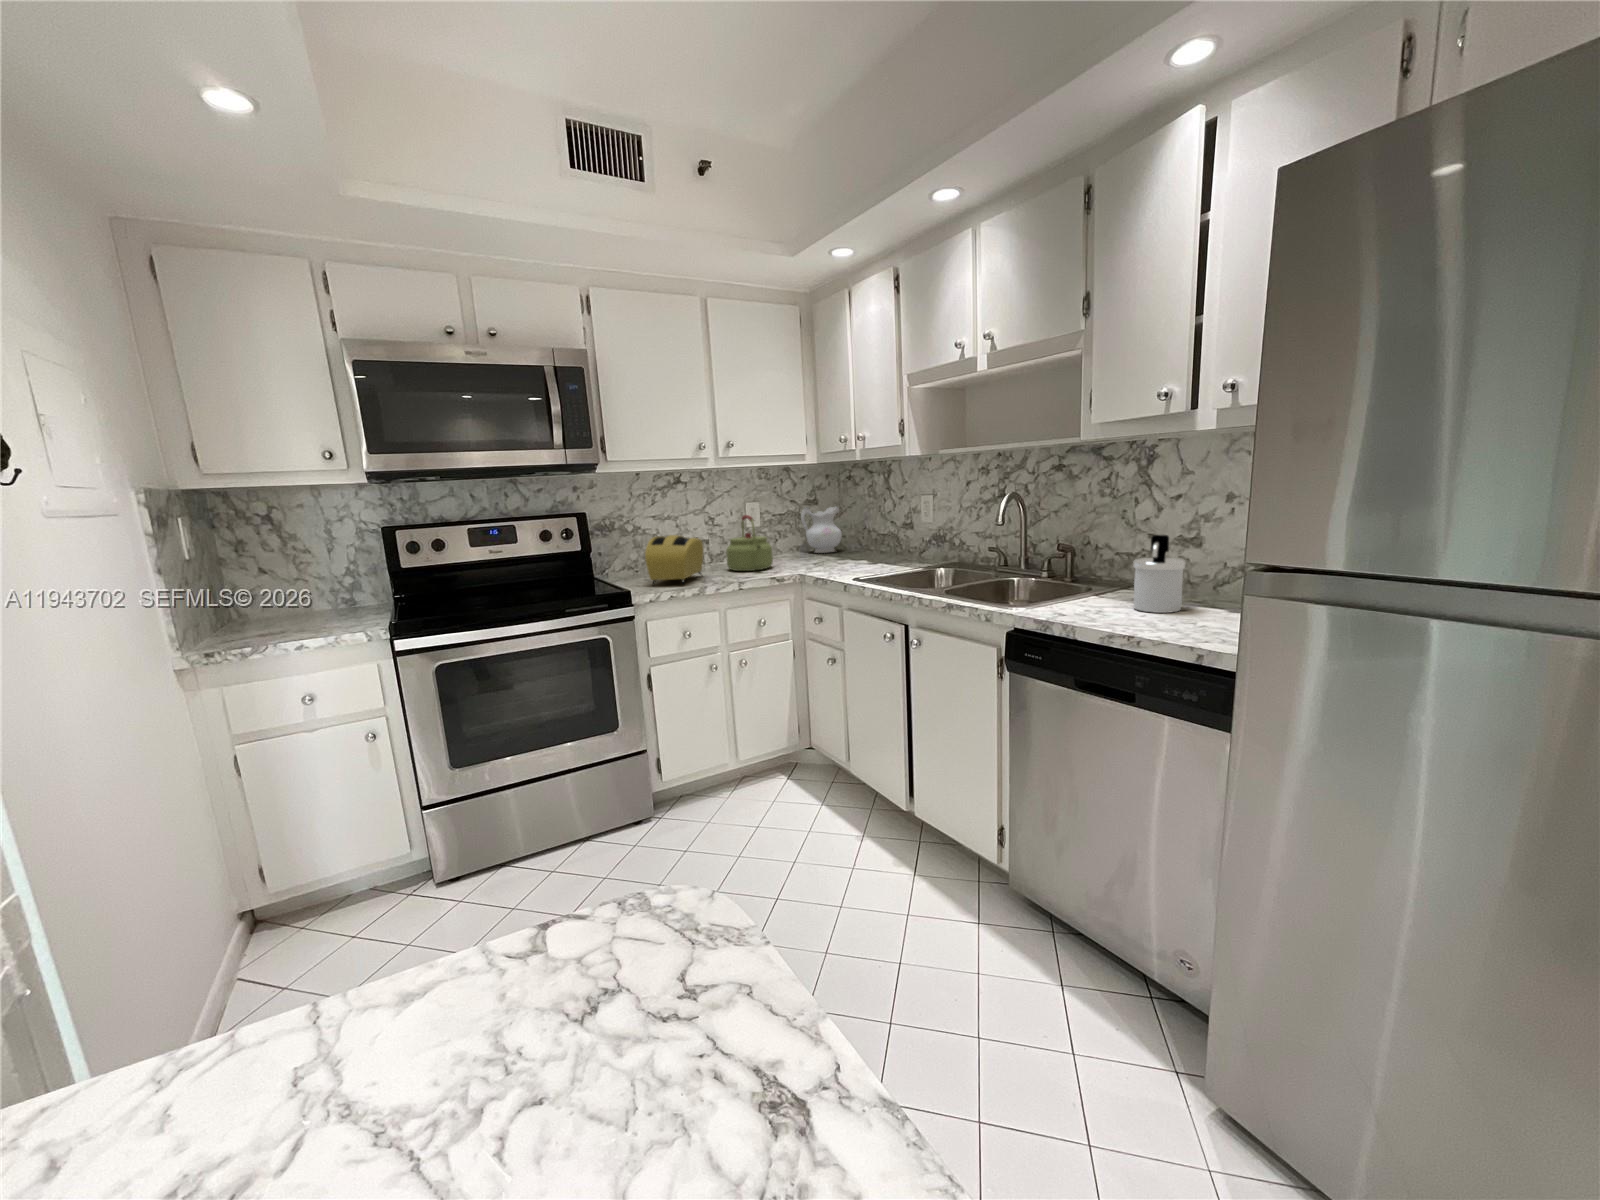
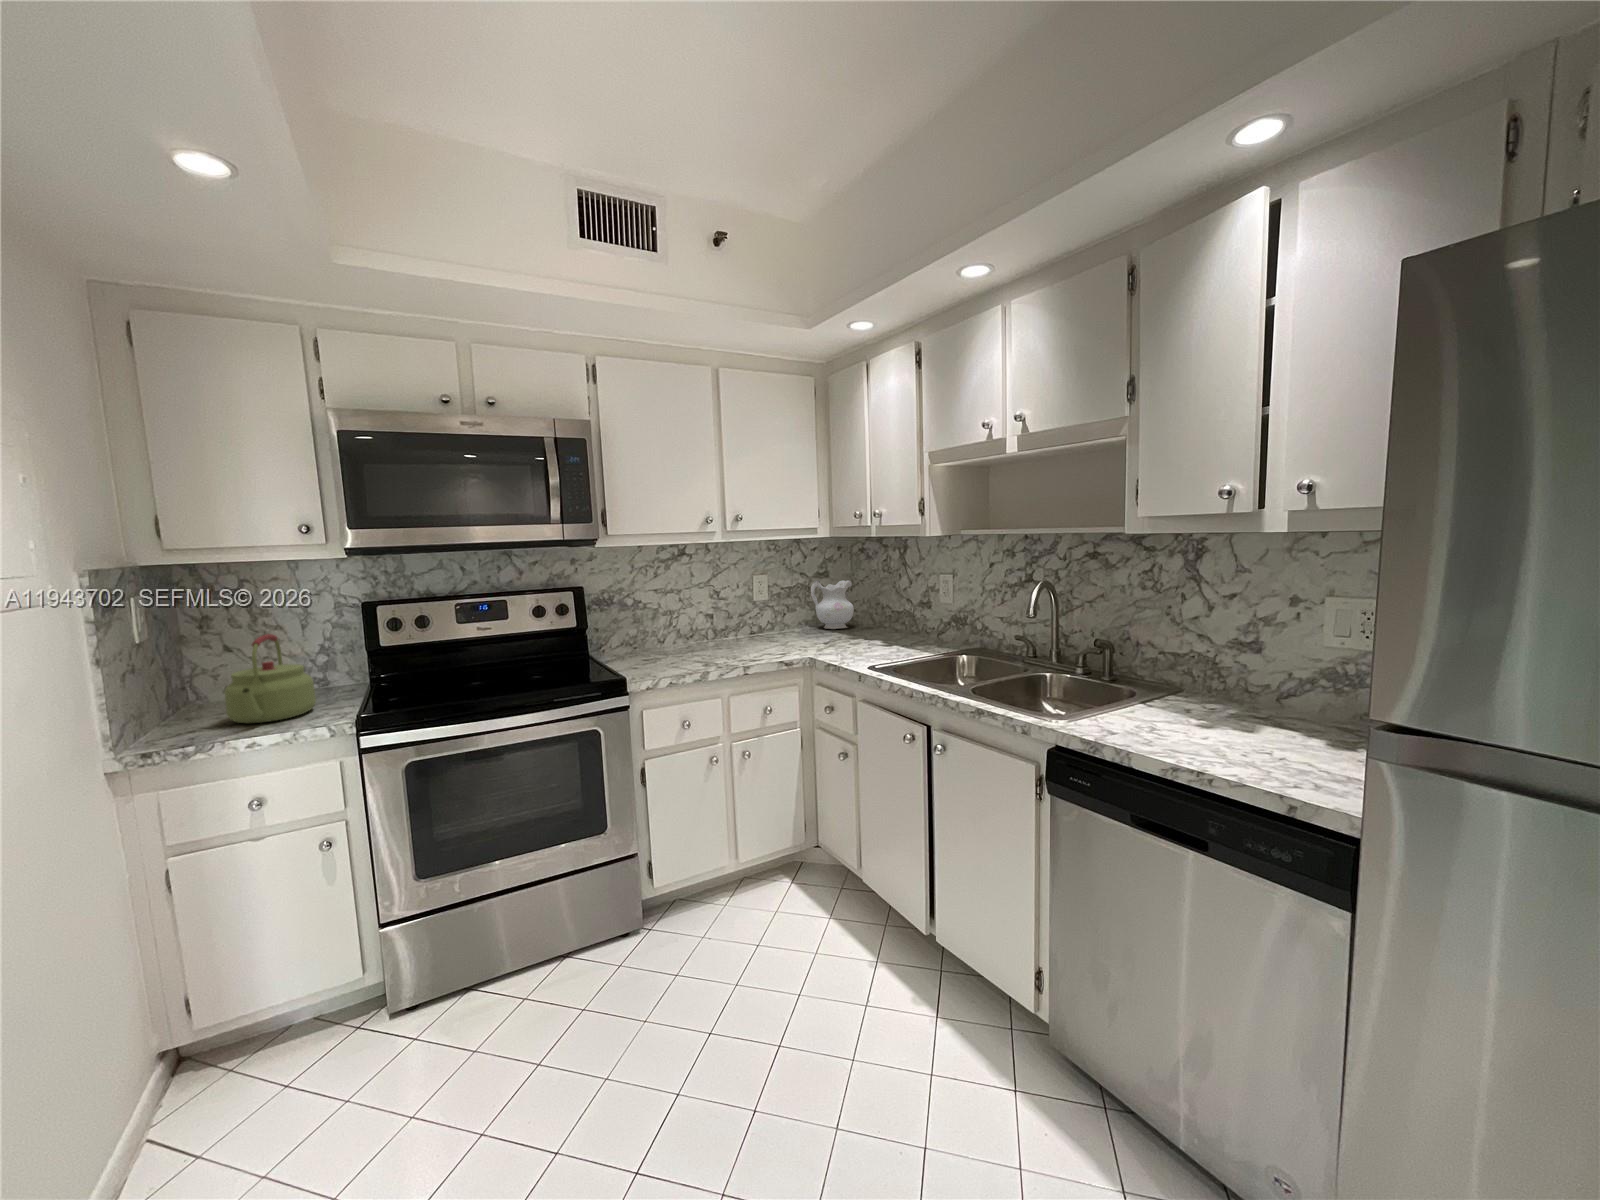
kettle: present [726,515,773,571] -> present [225,634,316,723]
toaster: present [645,535,704,584] -> none [644,614,707,670]
soap dispenser: present [1133,535,1185,613] -> none [1191,644,1252,735]

